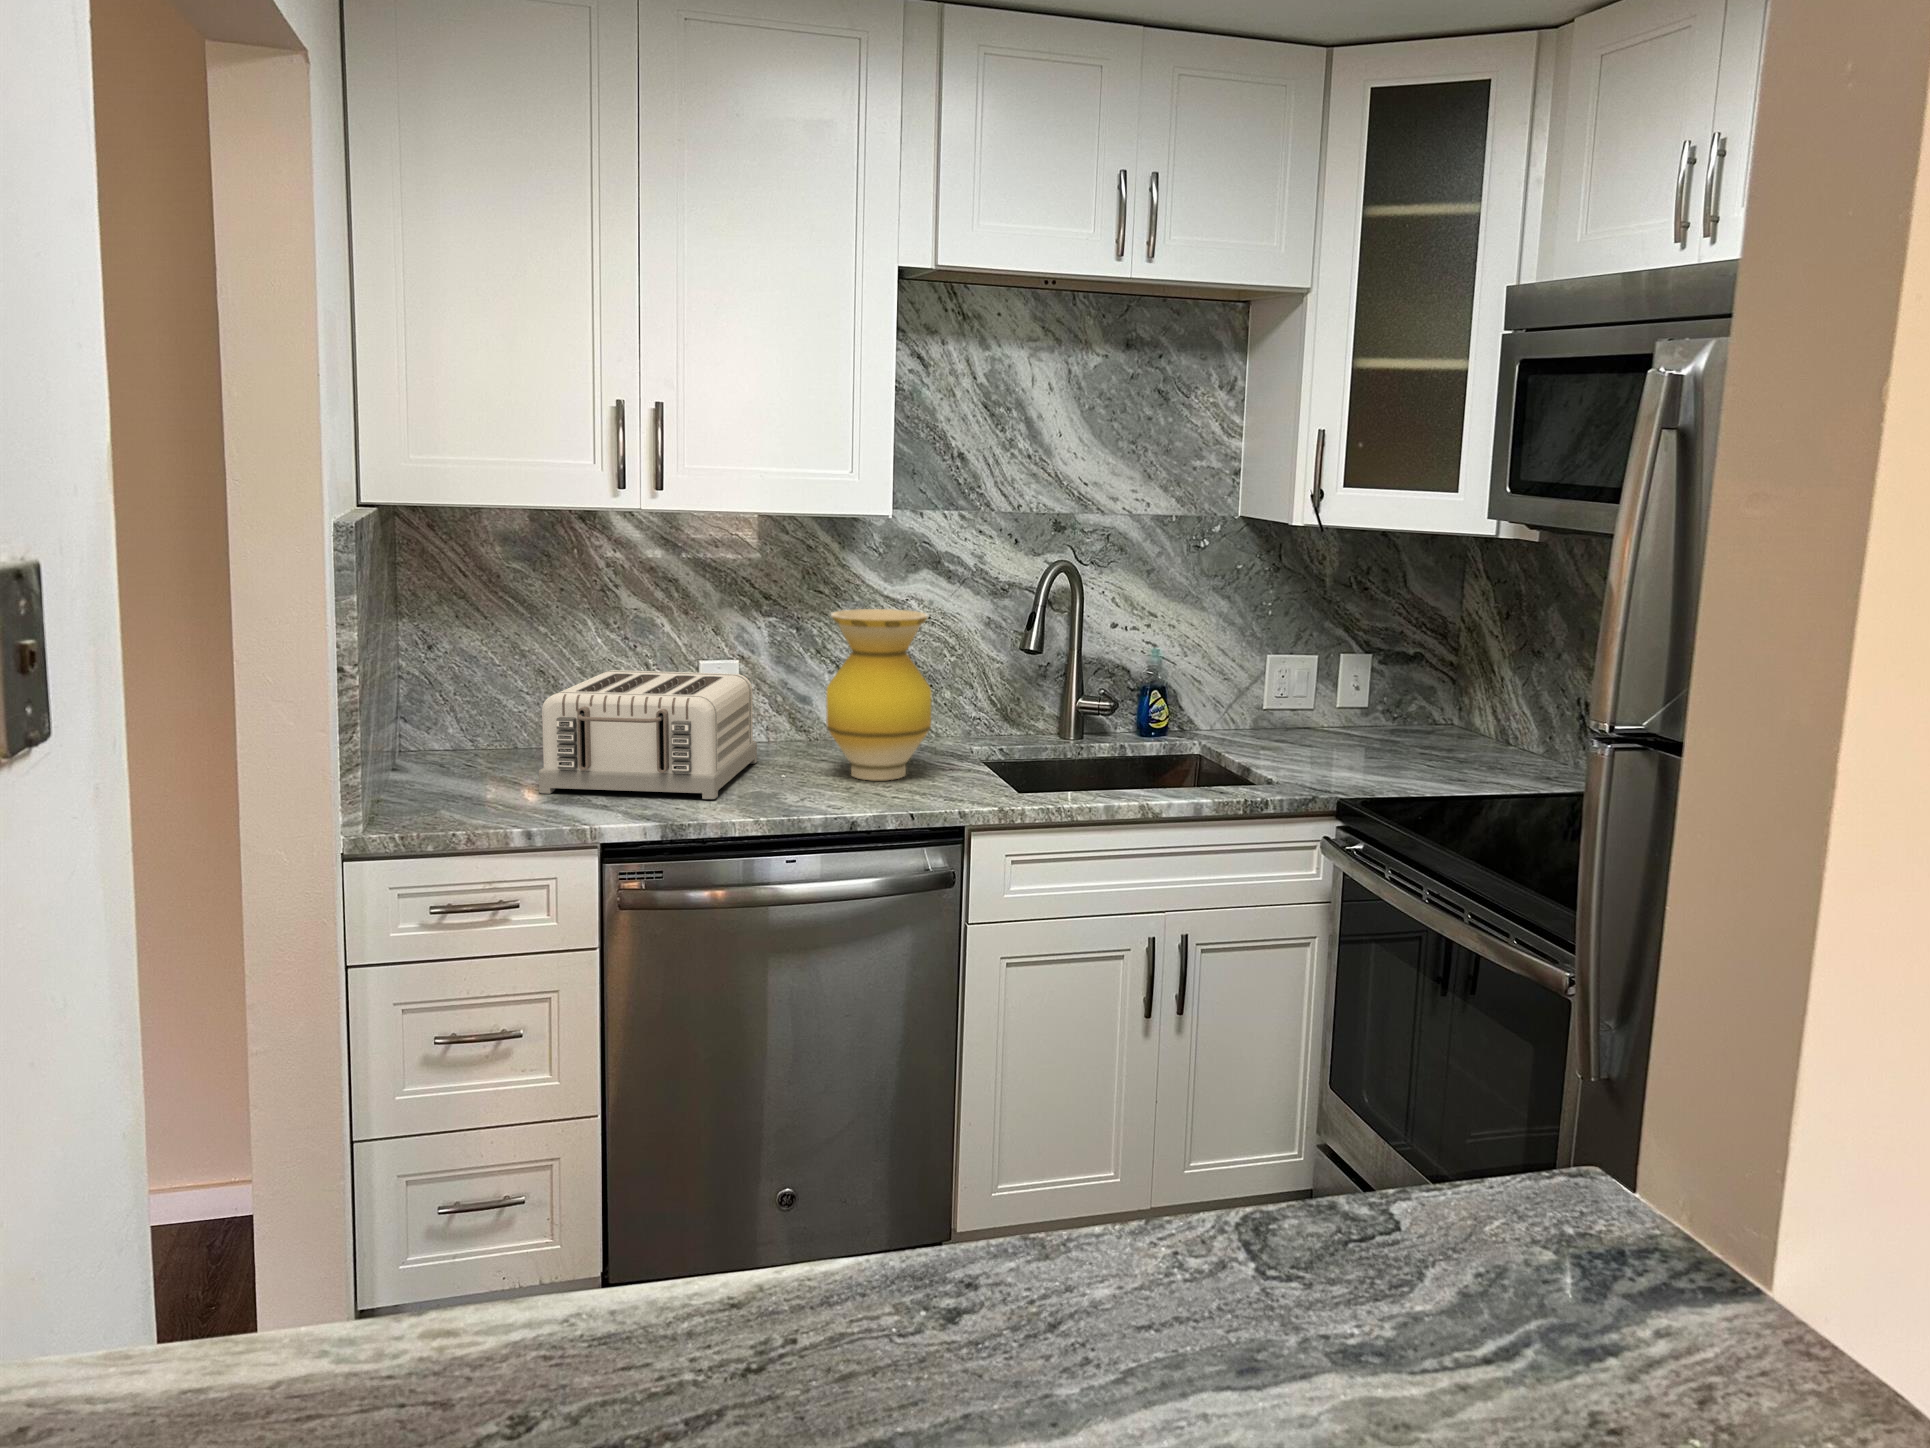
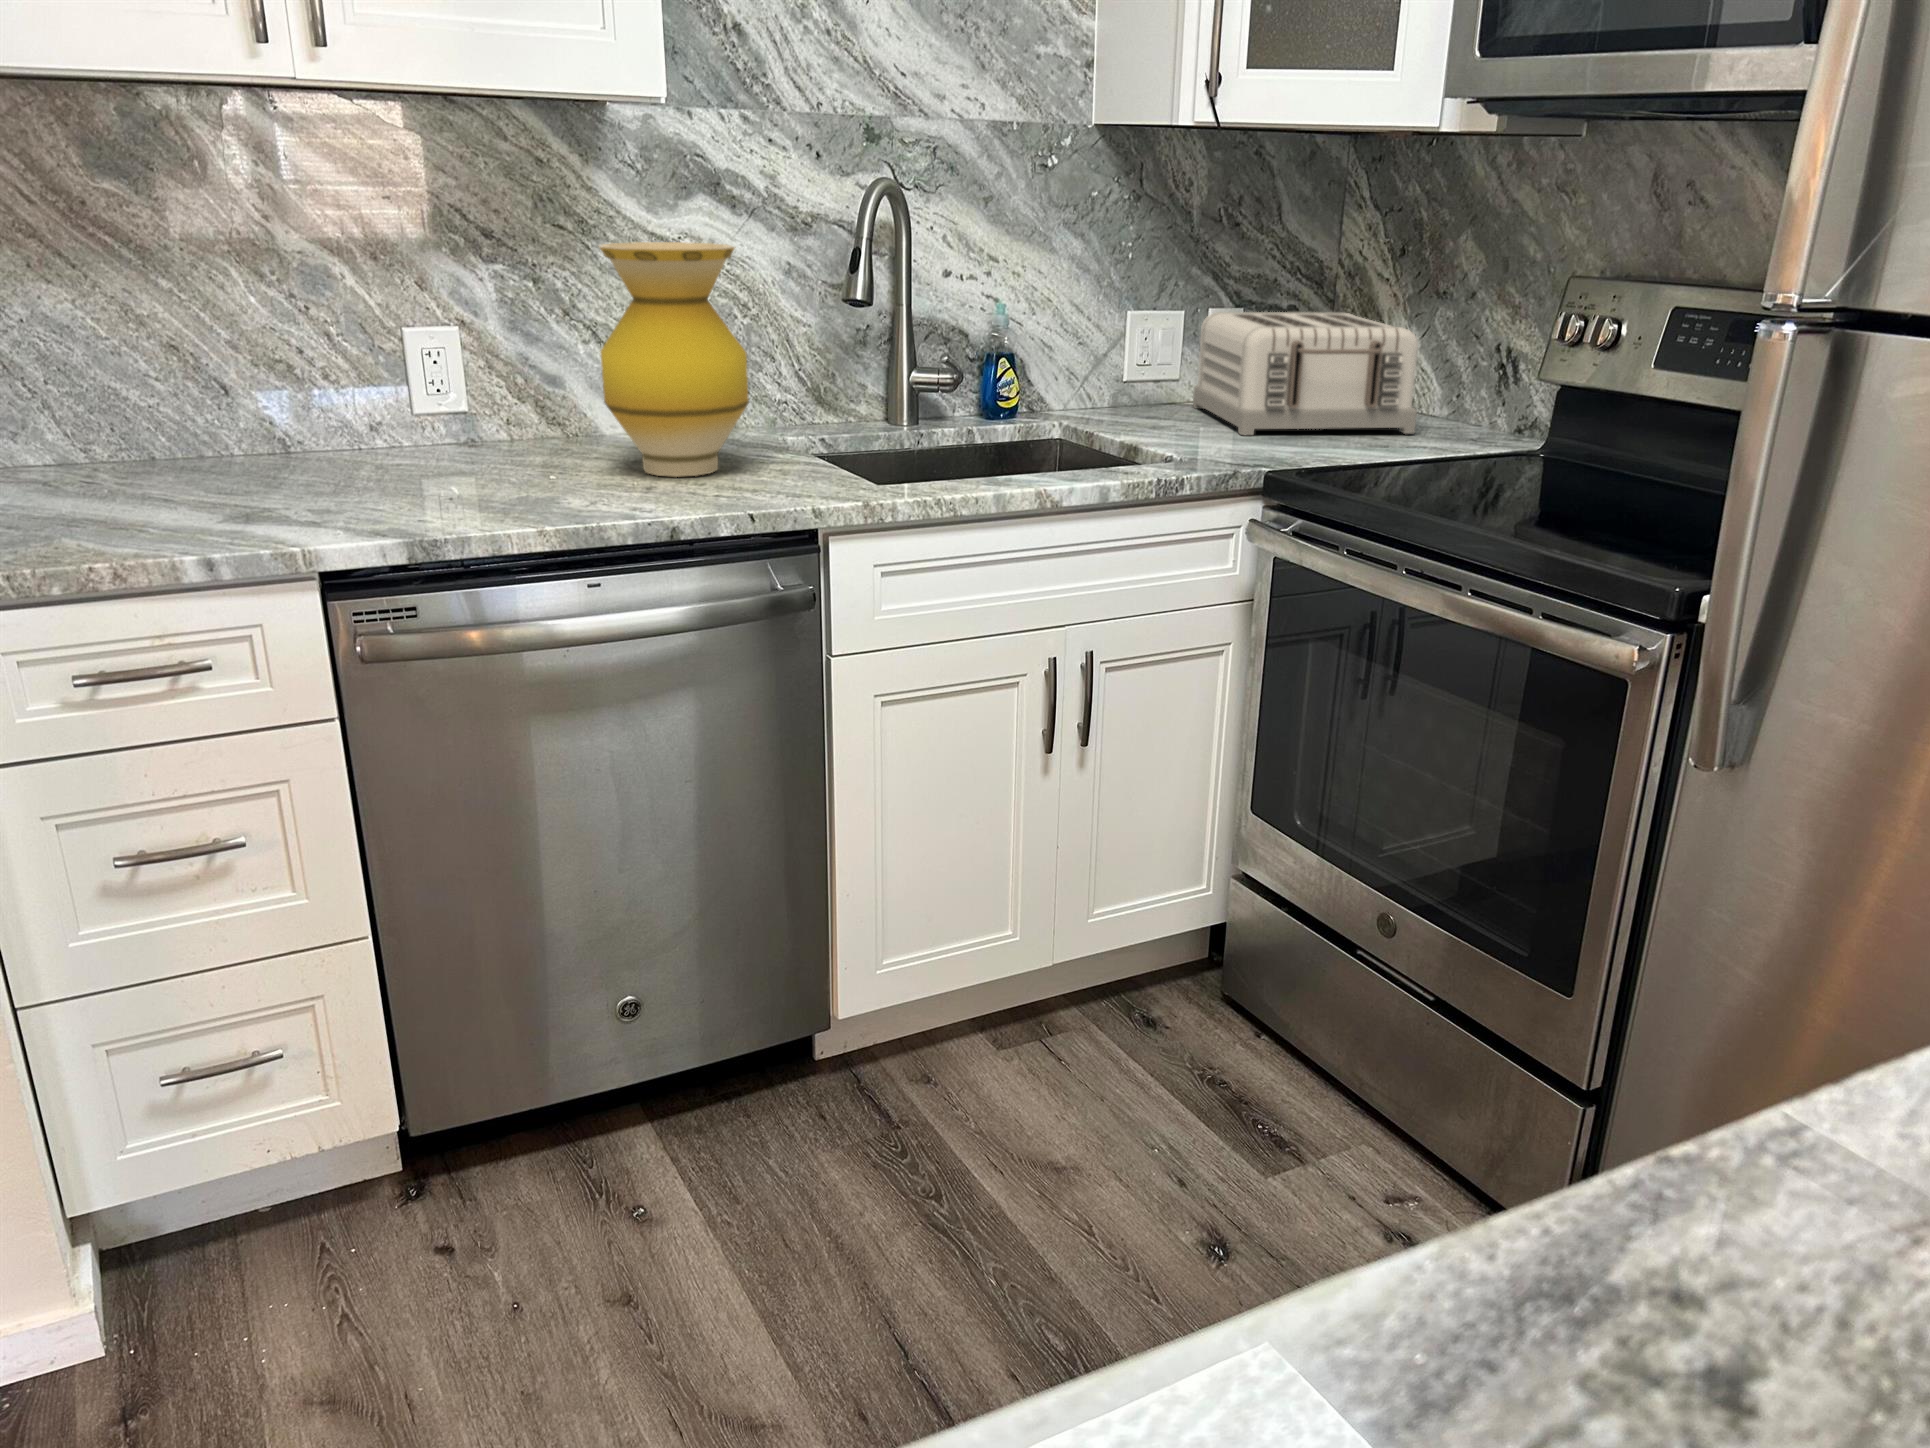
toaster: present [539,670,757,799] -> present [1193,312,1418,435]

